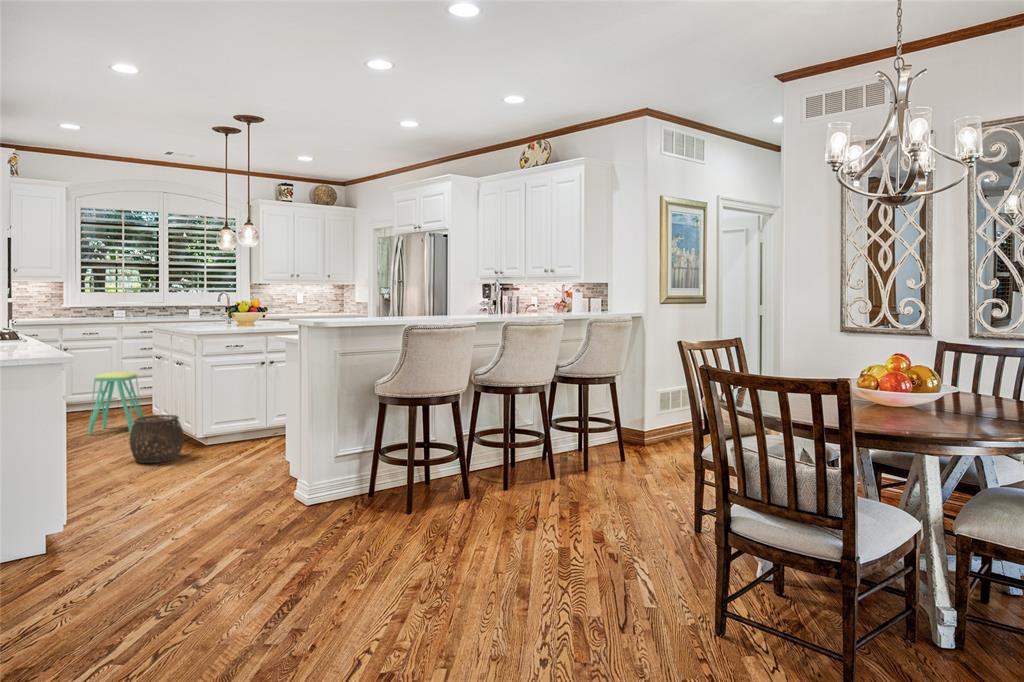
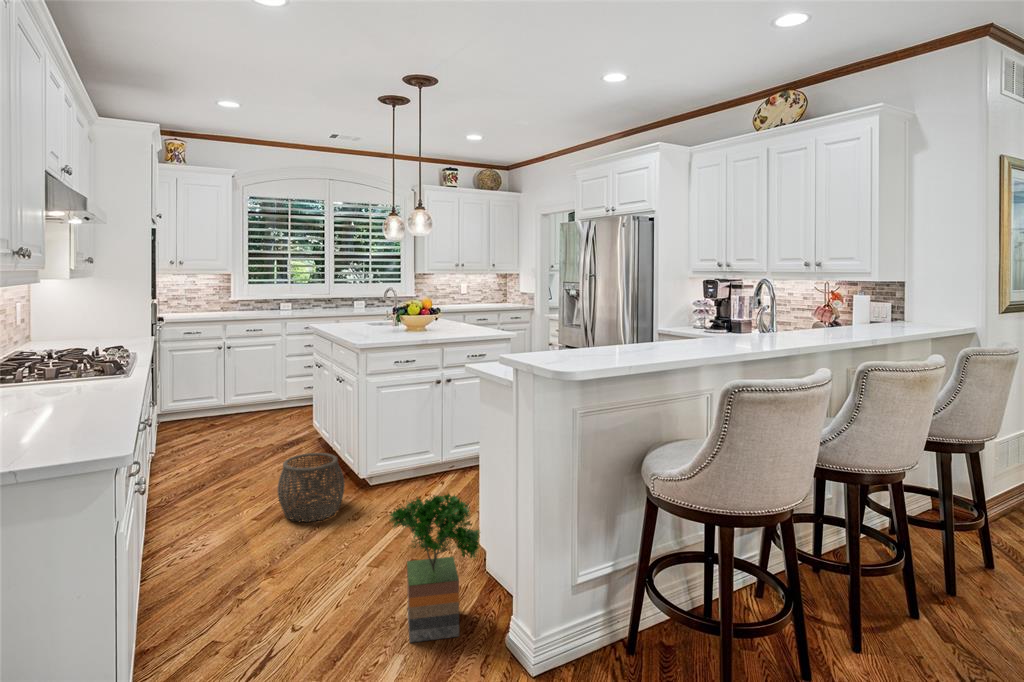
stool: present [89,372,143,435] -> none [244,382,306,455]
potted tree: none [217,410,280,500] -> present [390,494,480,643]

